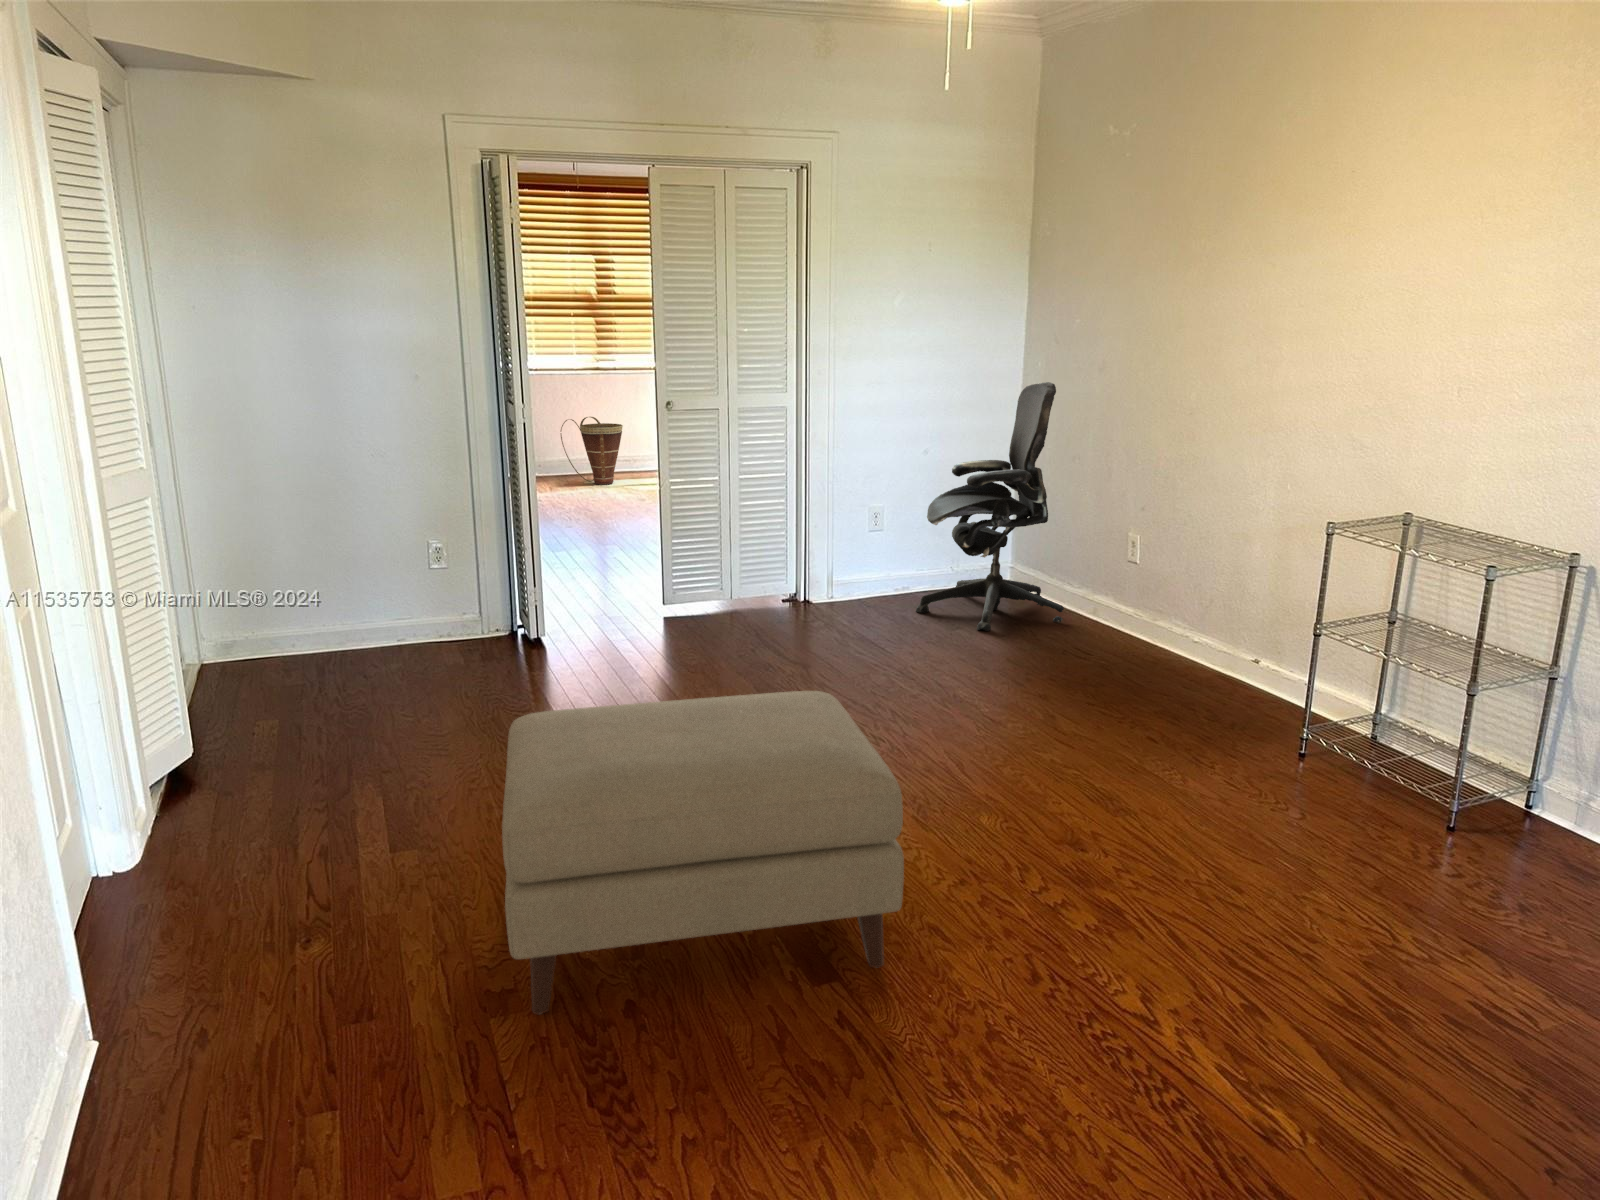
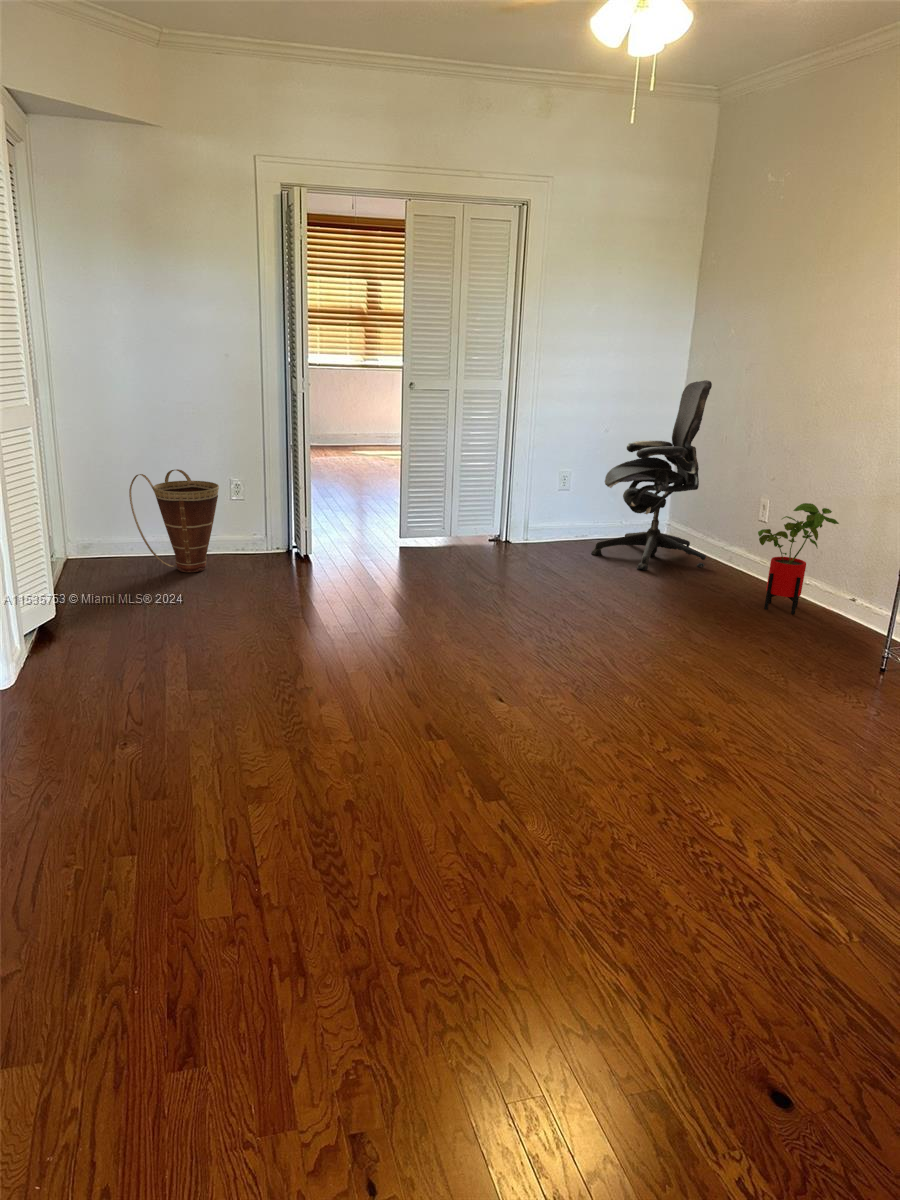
basket: present [561,417,623,485] -> present [129,469,219,573]
house plant: none [1130,539,1231,681] -> present [758,503,839,614]
ottoman: present [502,691,904,1014] -> none [262,591,560,805]

